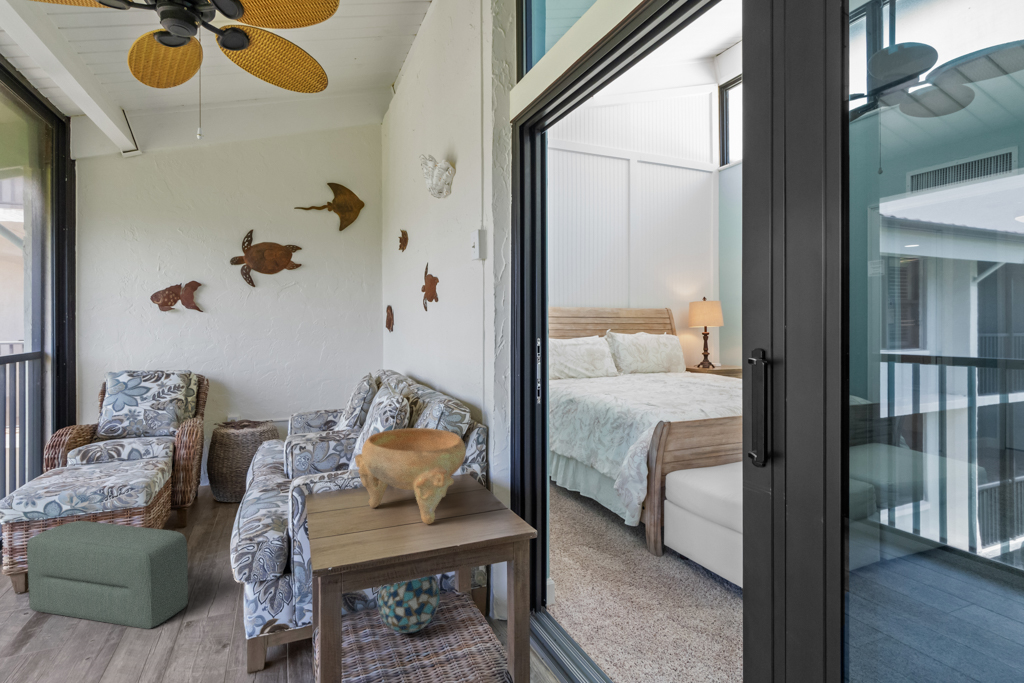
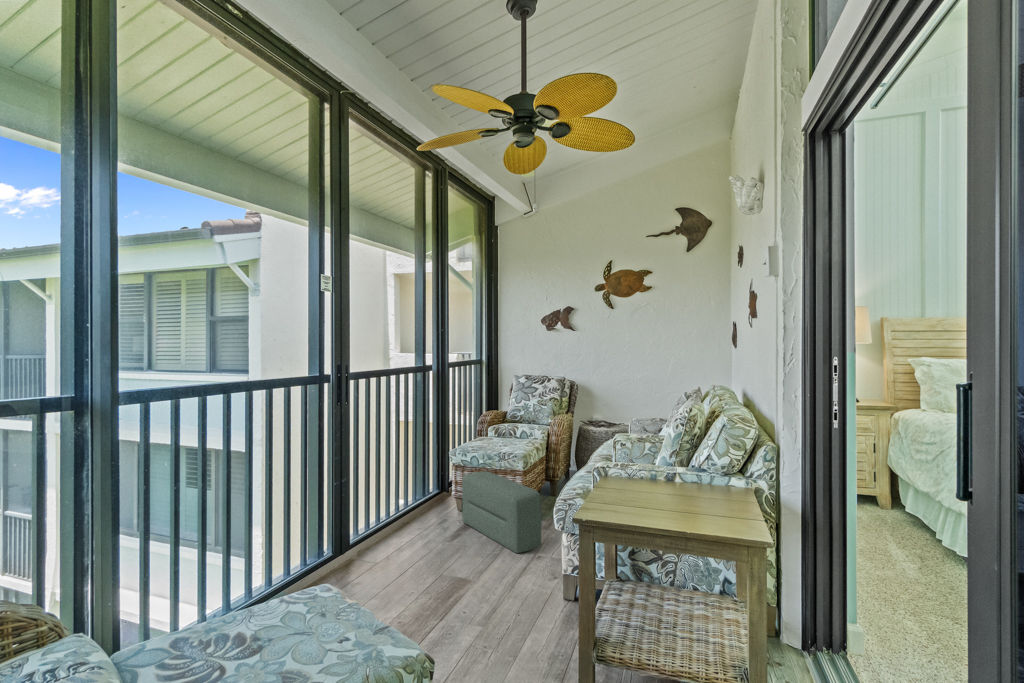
decorative bowl: present [355,428,466,524] -> none [631,430,726,512]
decorative ball: present [378,576,440,633] -> none [648,552,704,610]

